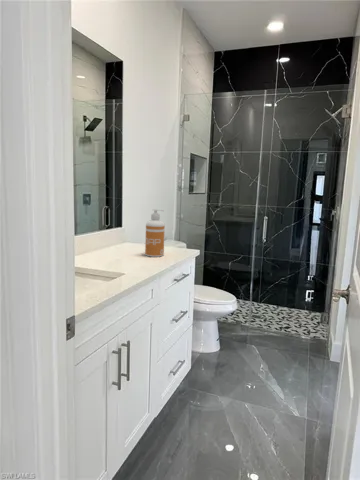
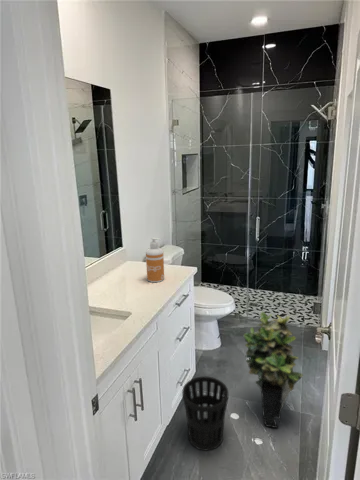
potted plant: none [245,302,311,432] -> present [243,312,303,428]
wastebasket: none [175,366,226,449] -> present [182,376,228,451]

